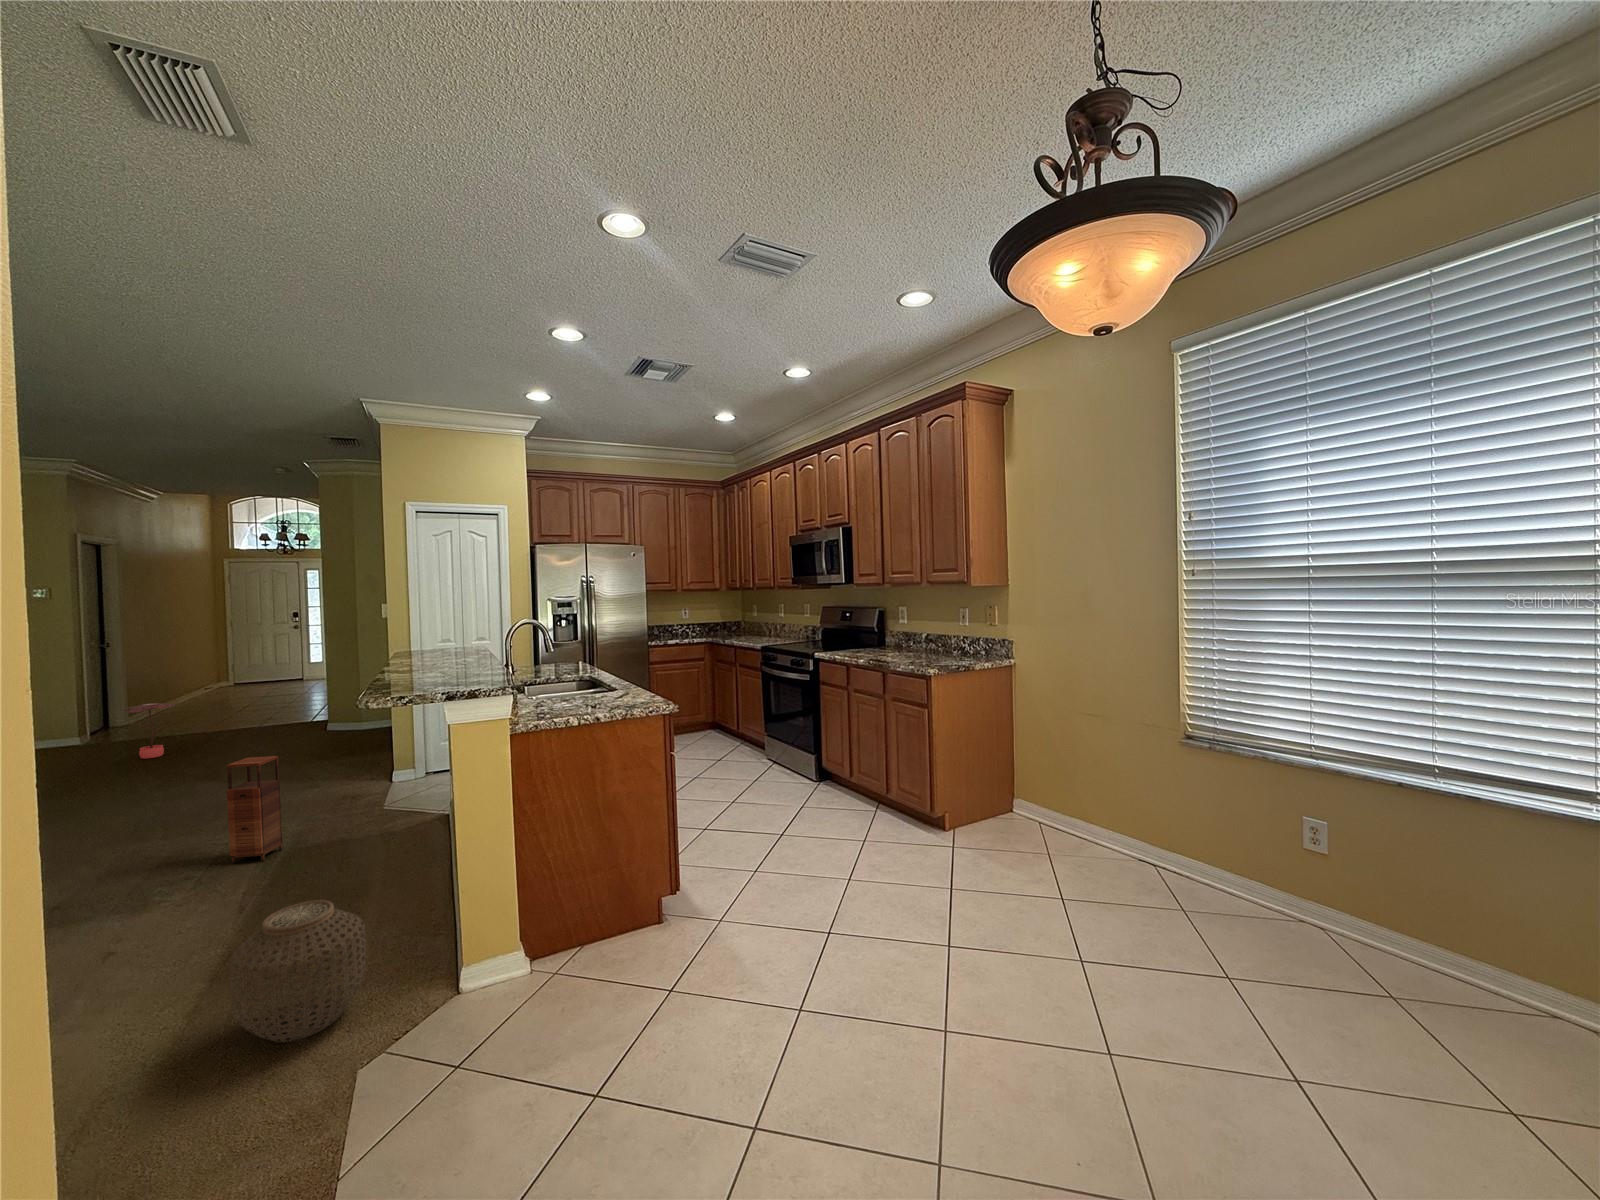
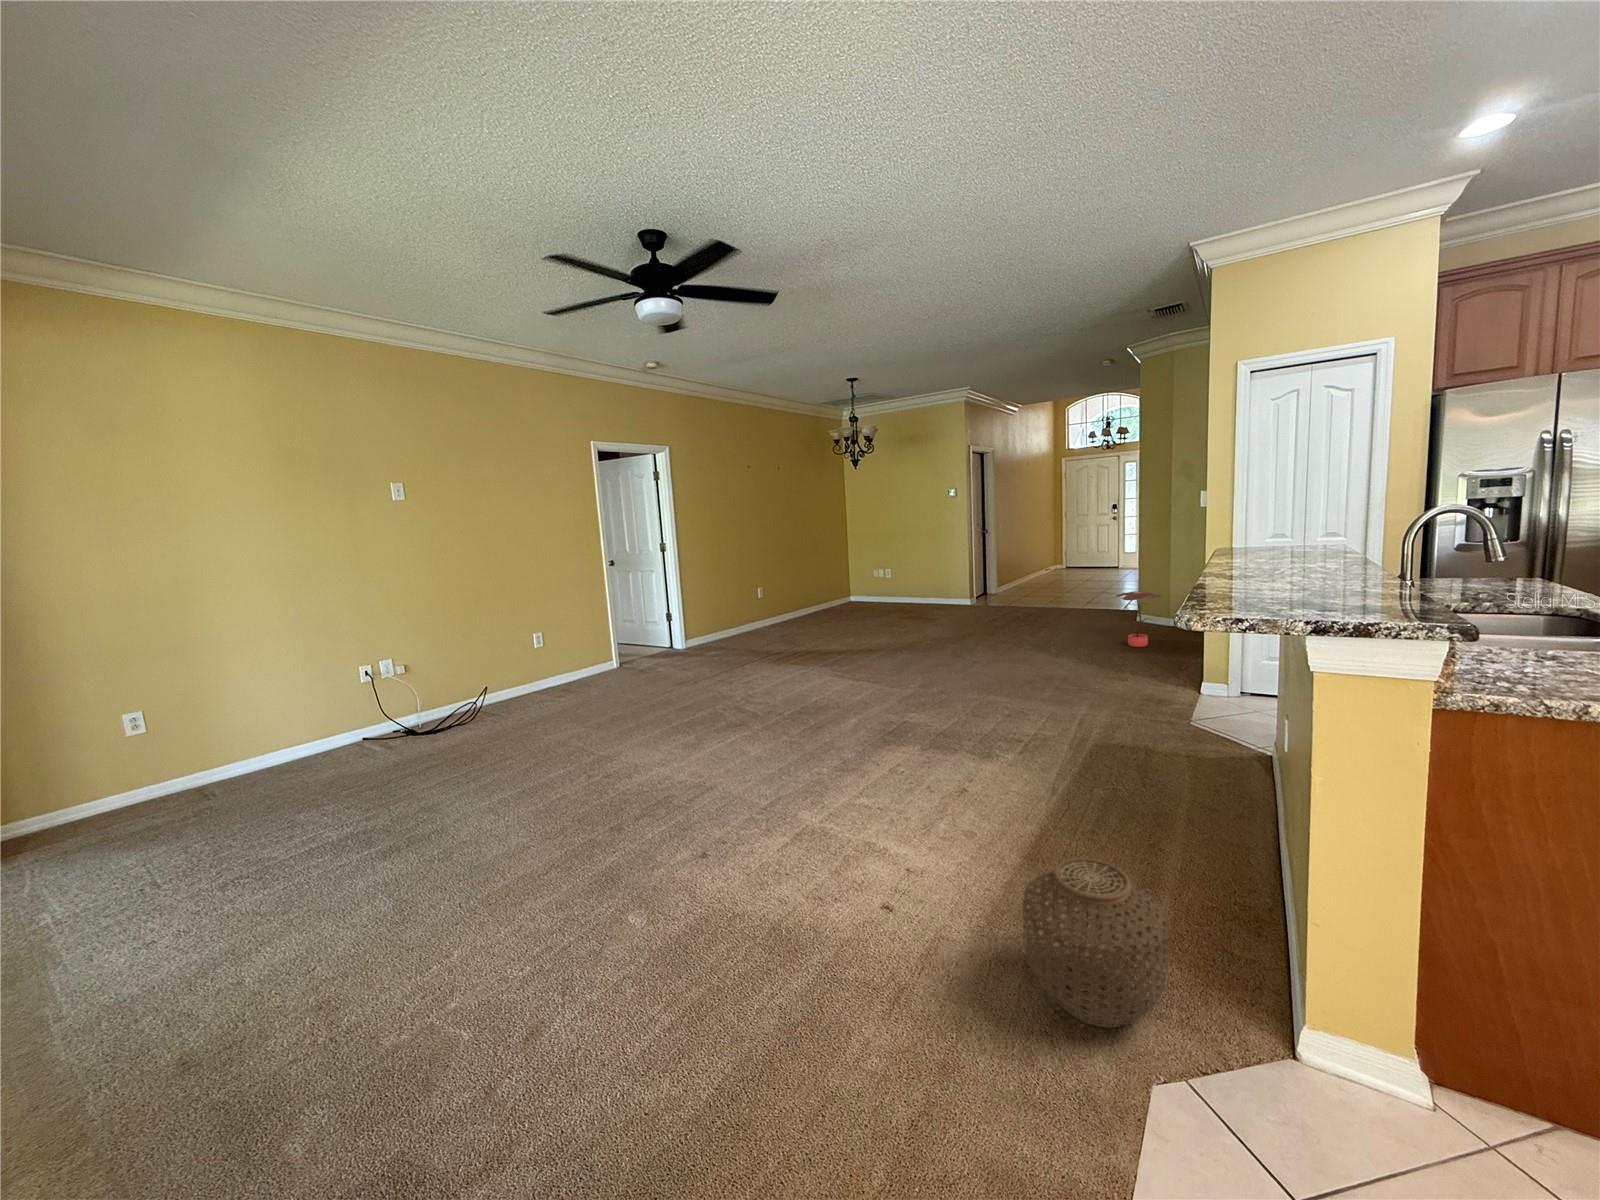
potted plant: present [123,703,175,759] -> present [1116,591,1161,647]
storage cabinet: present [227,756,282,863] -> none [1045,648,1089,752]

